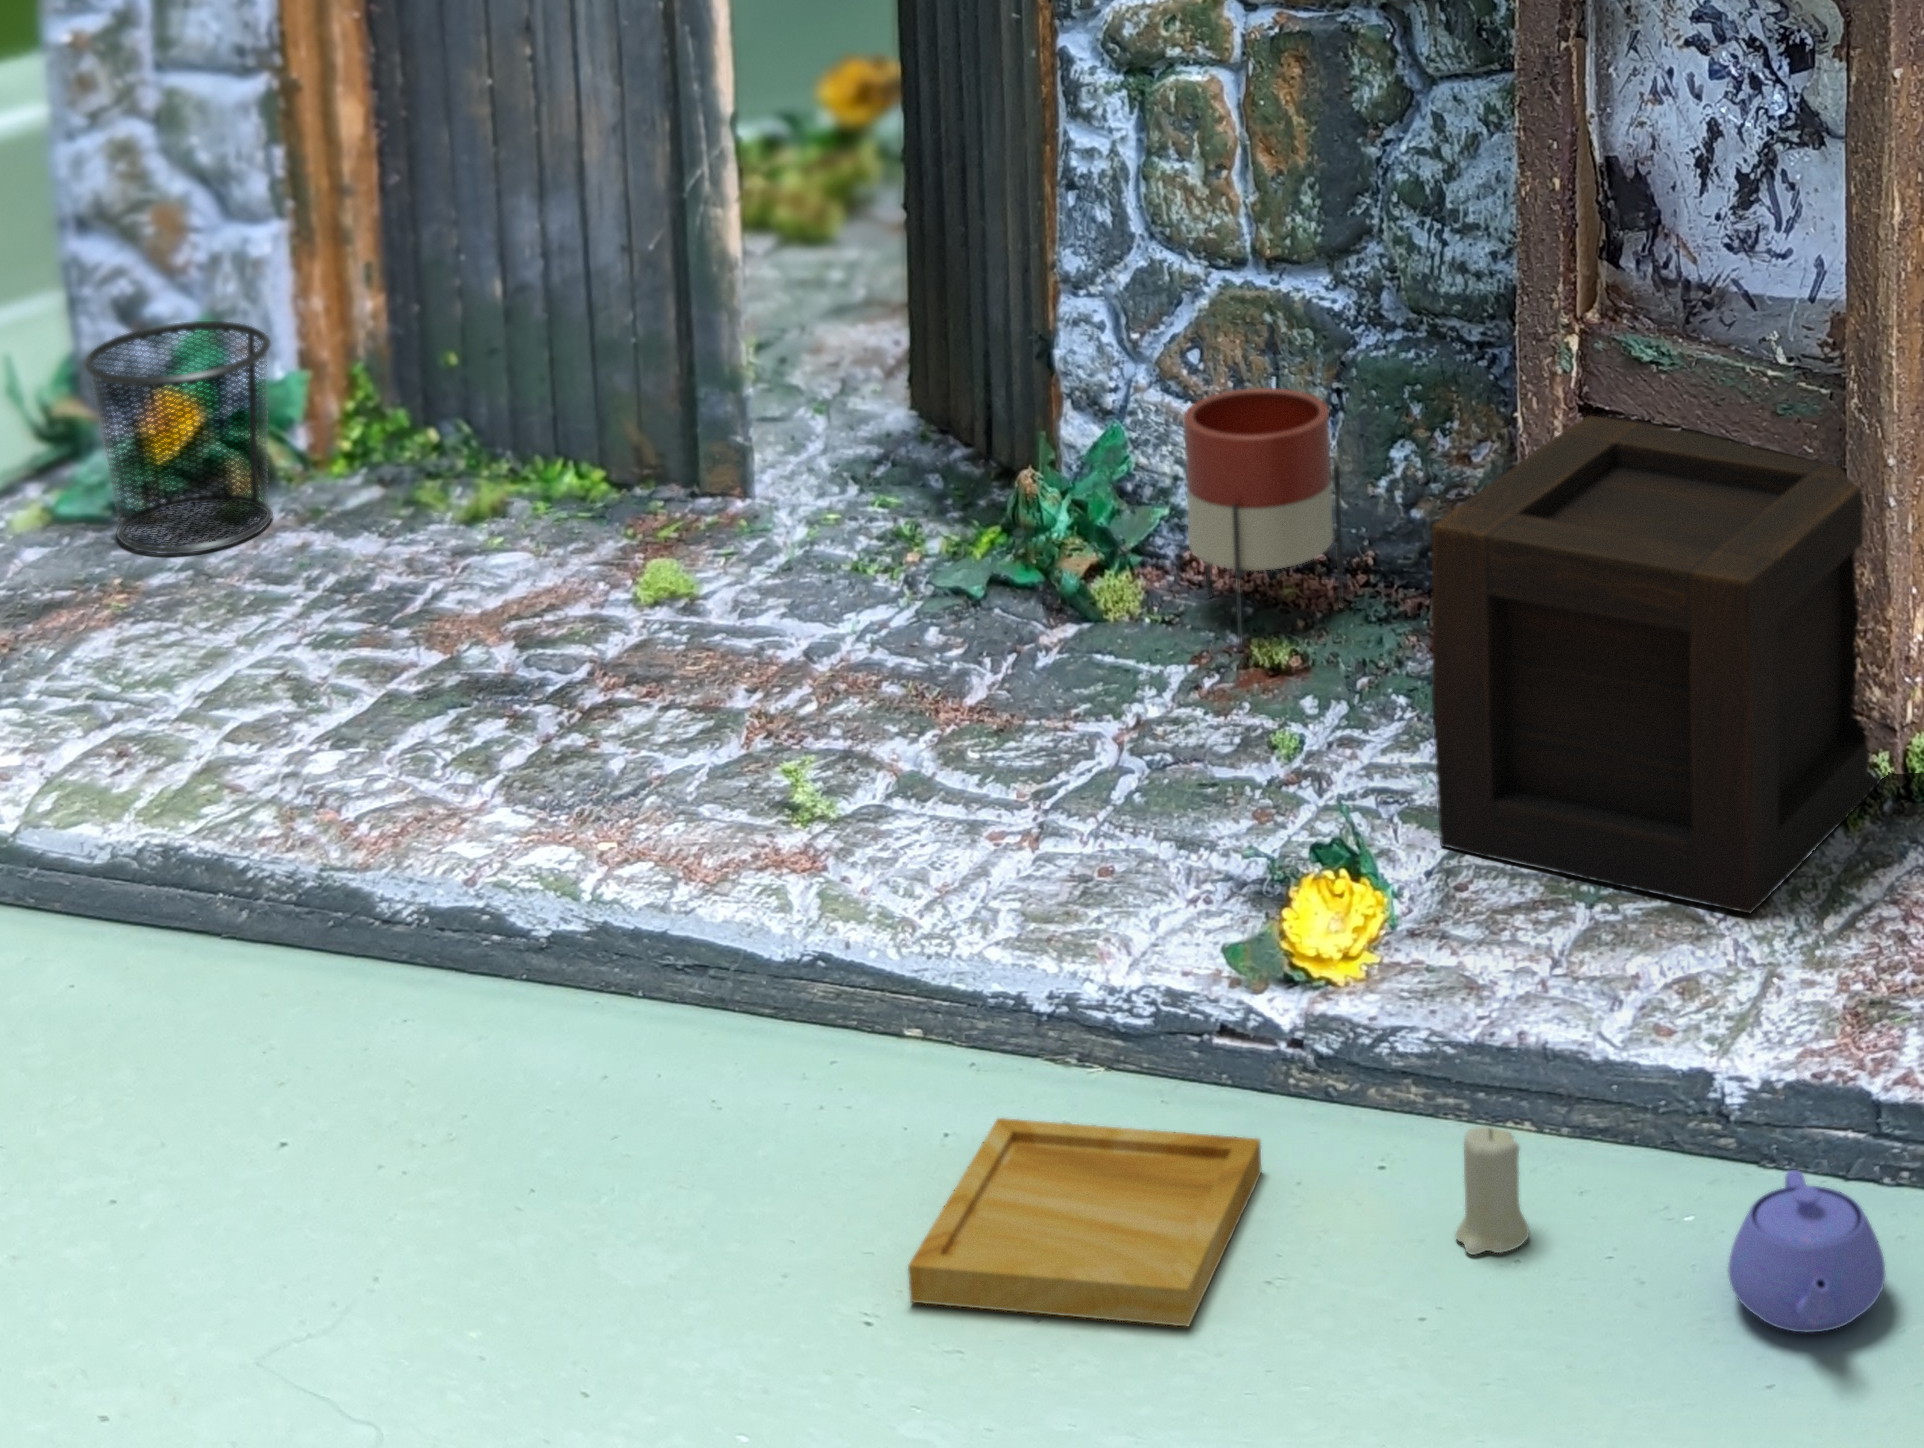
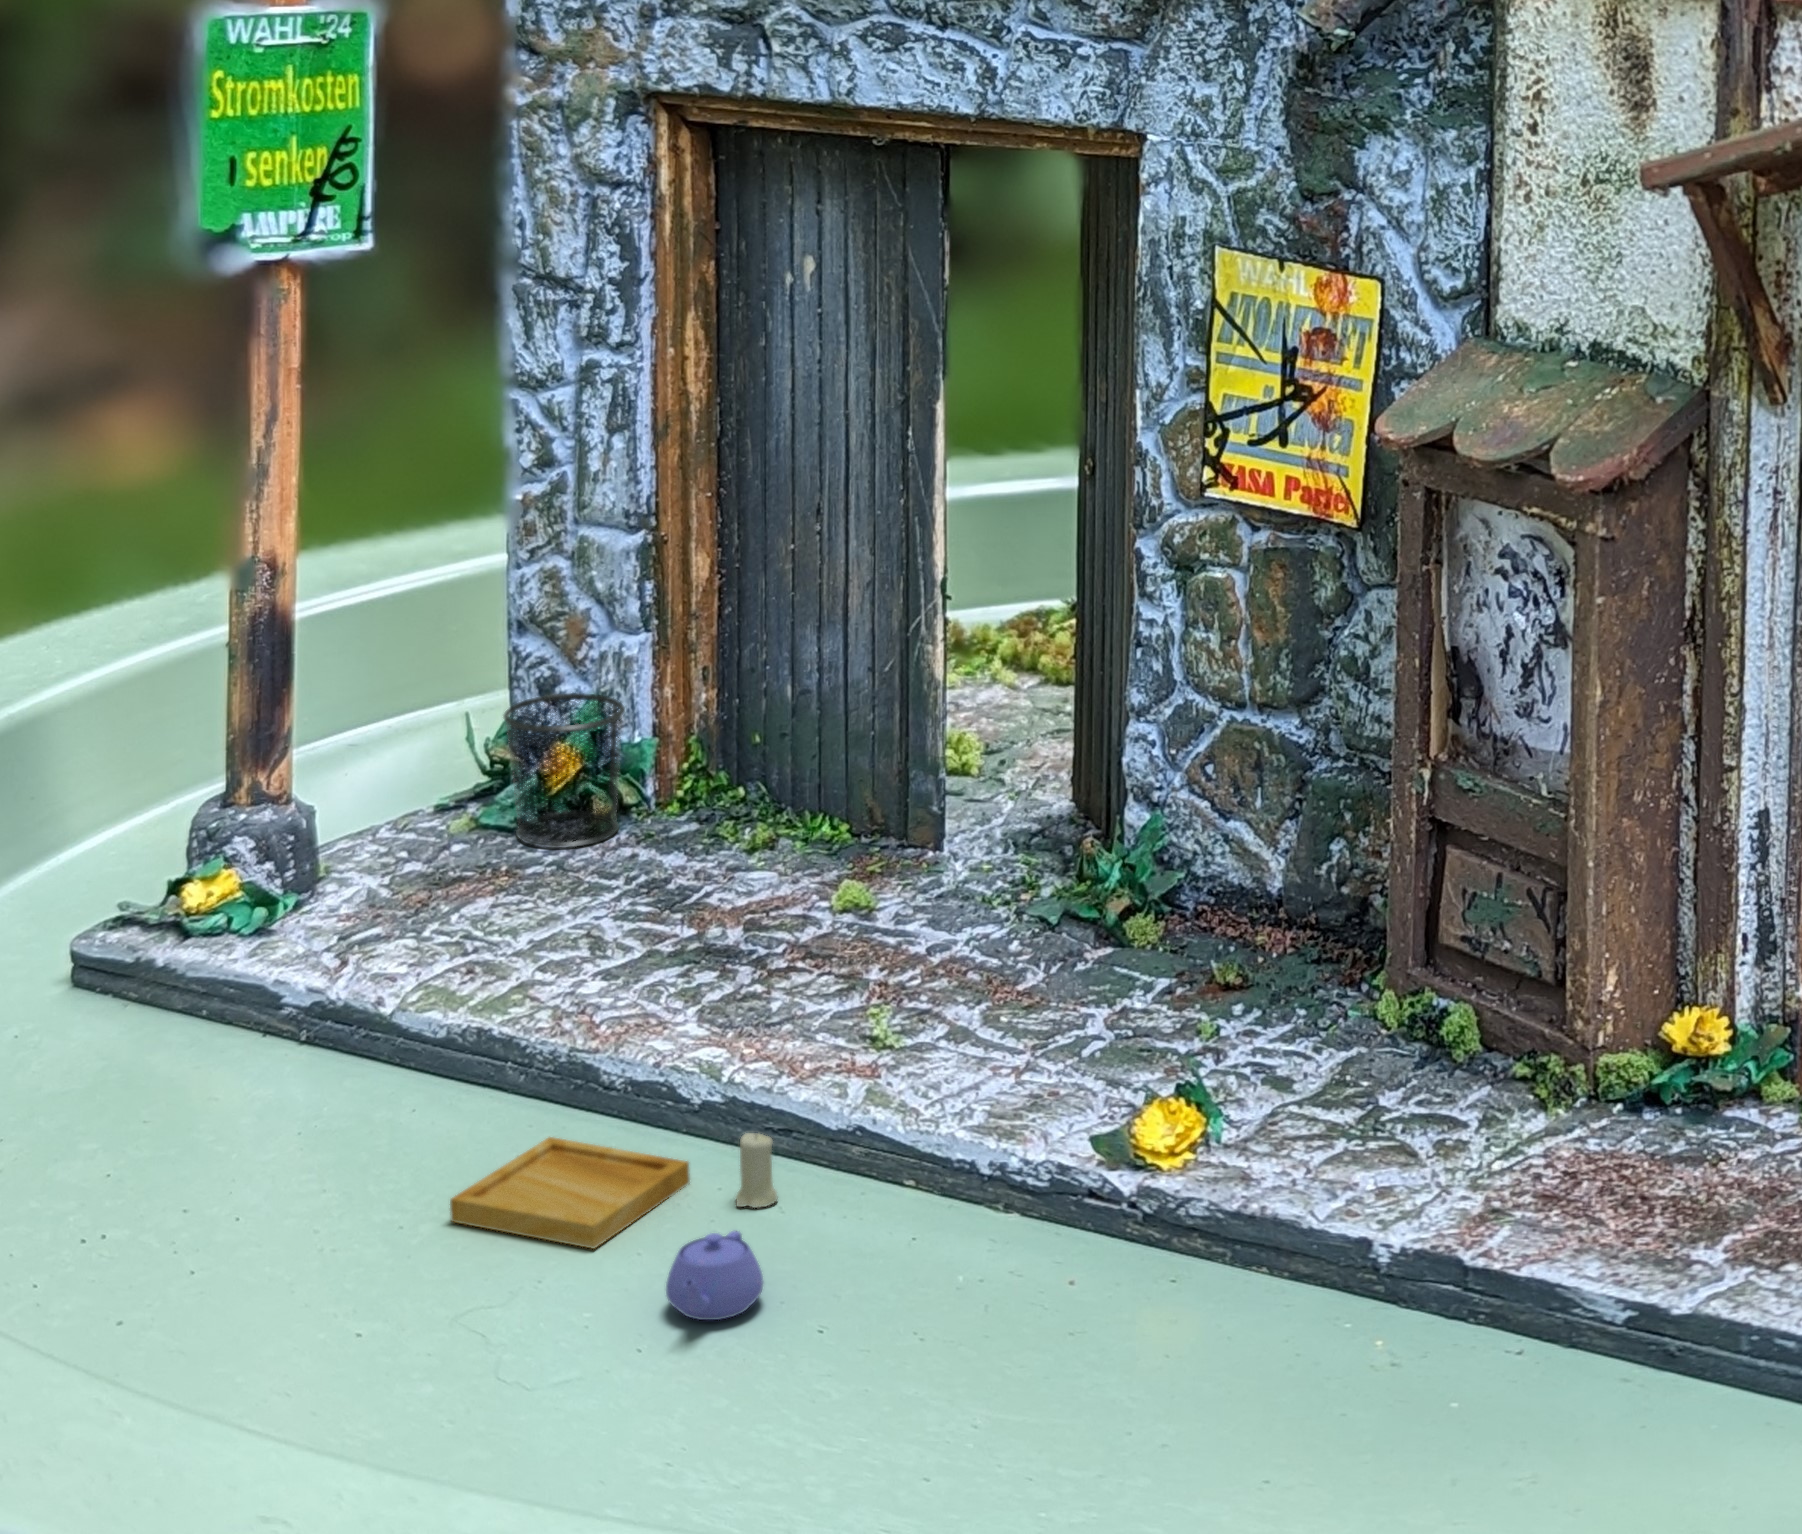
planter: present [1184,388,1344,650] -> none [1182,792,1288,969]
wooden crate: present [1432,416,1882,913] -> none [1270,822,1595,1153]
tray: present [908,1118,1261,1326] -> present [450,1137,690,1248]
candle: present [1456,1126,1529,1255] -> present [736,1133,777,1208]
teapot: present [1728,1170,1885,1332] -> present [666,1231,763,1320]

